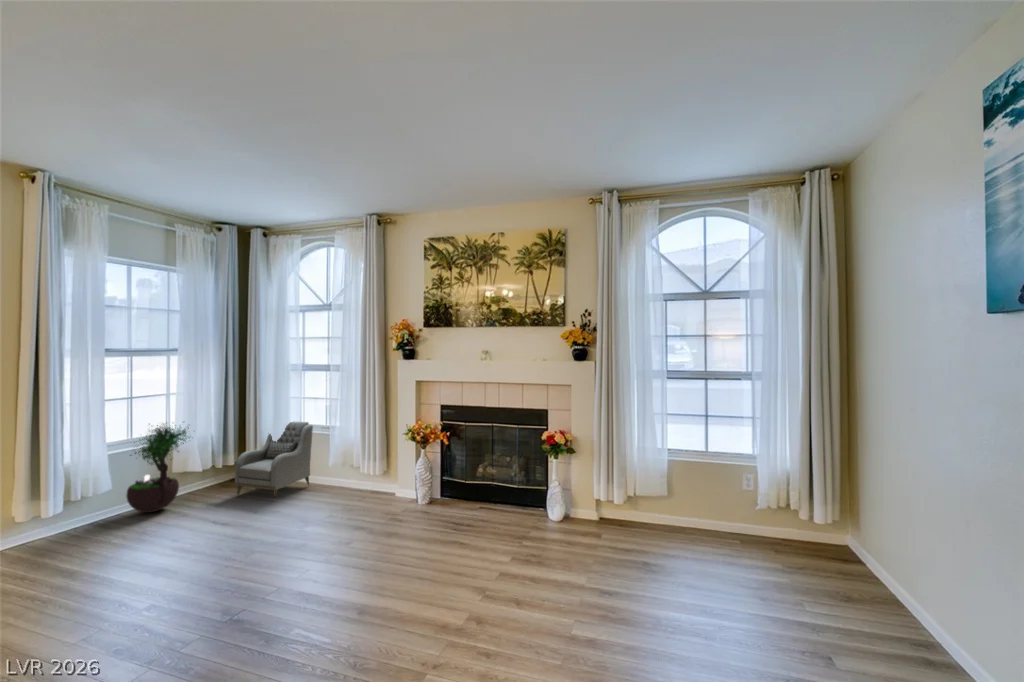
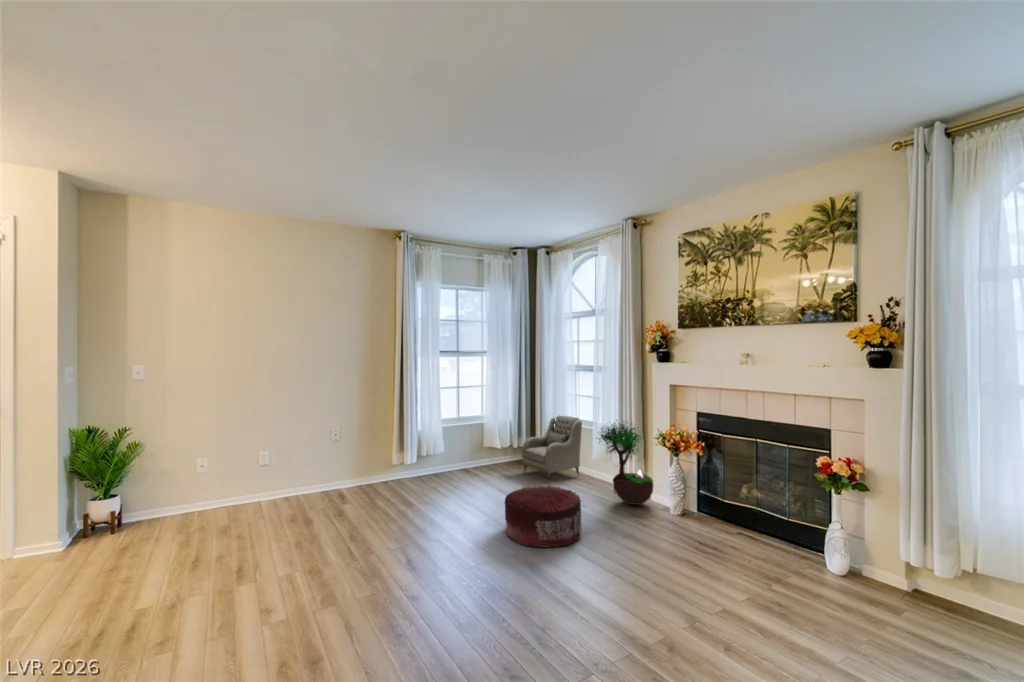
potted tree: present [126,422,189,512] -> present [598,420,653,505]
pouf: none [243,505,344,586] -> present [505,485,582,548]

